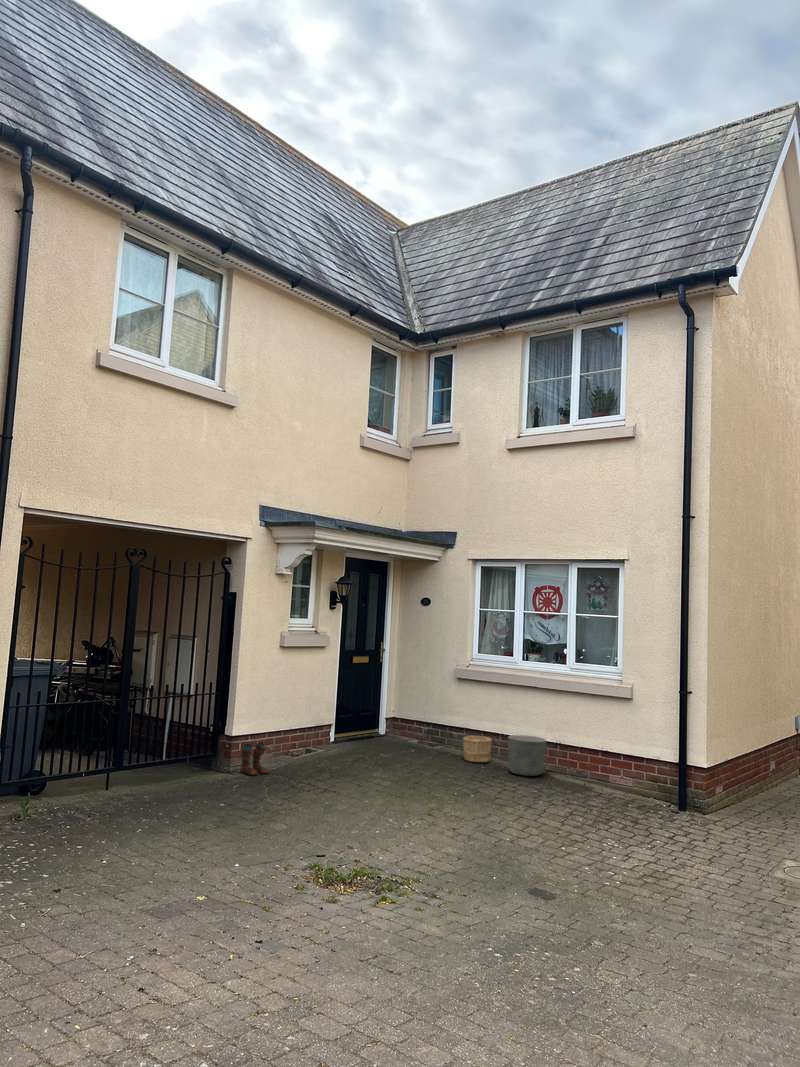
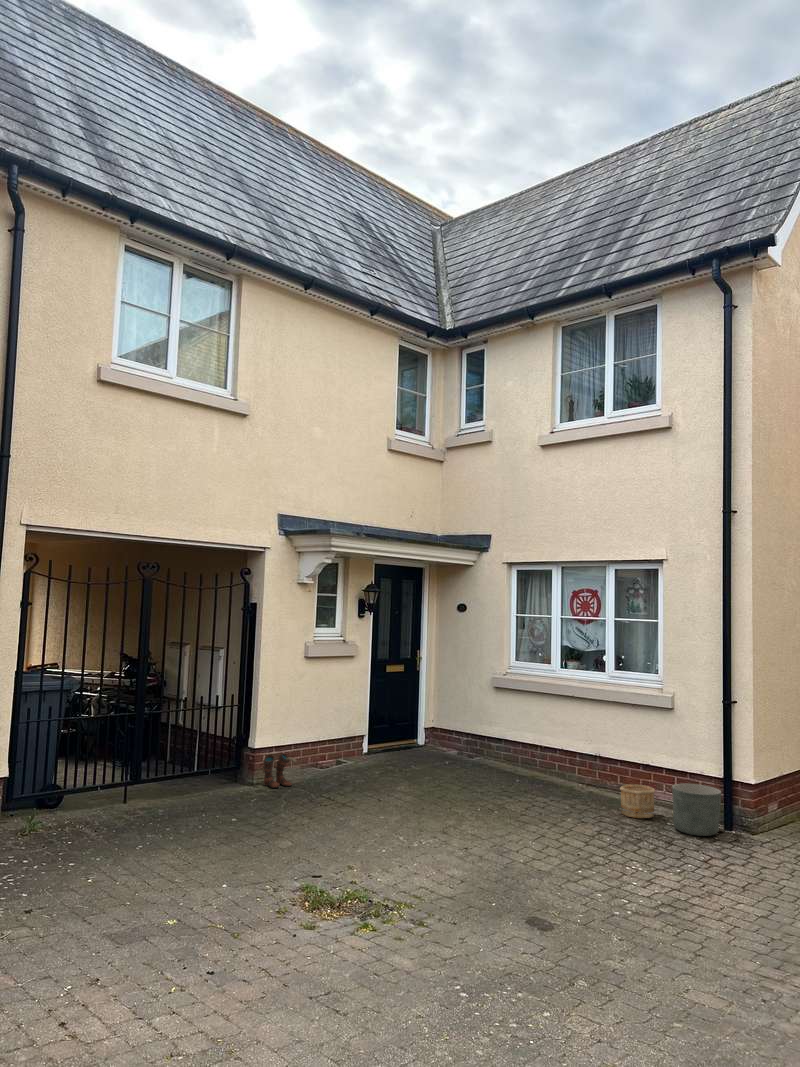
planter: present [508,735,546,776] -> present [672,784,721,836]
wooden bucket: present [463,736,491,762] -> present [620,784,655,818]

